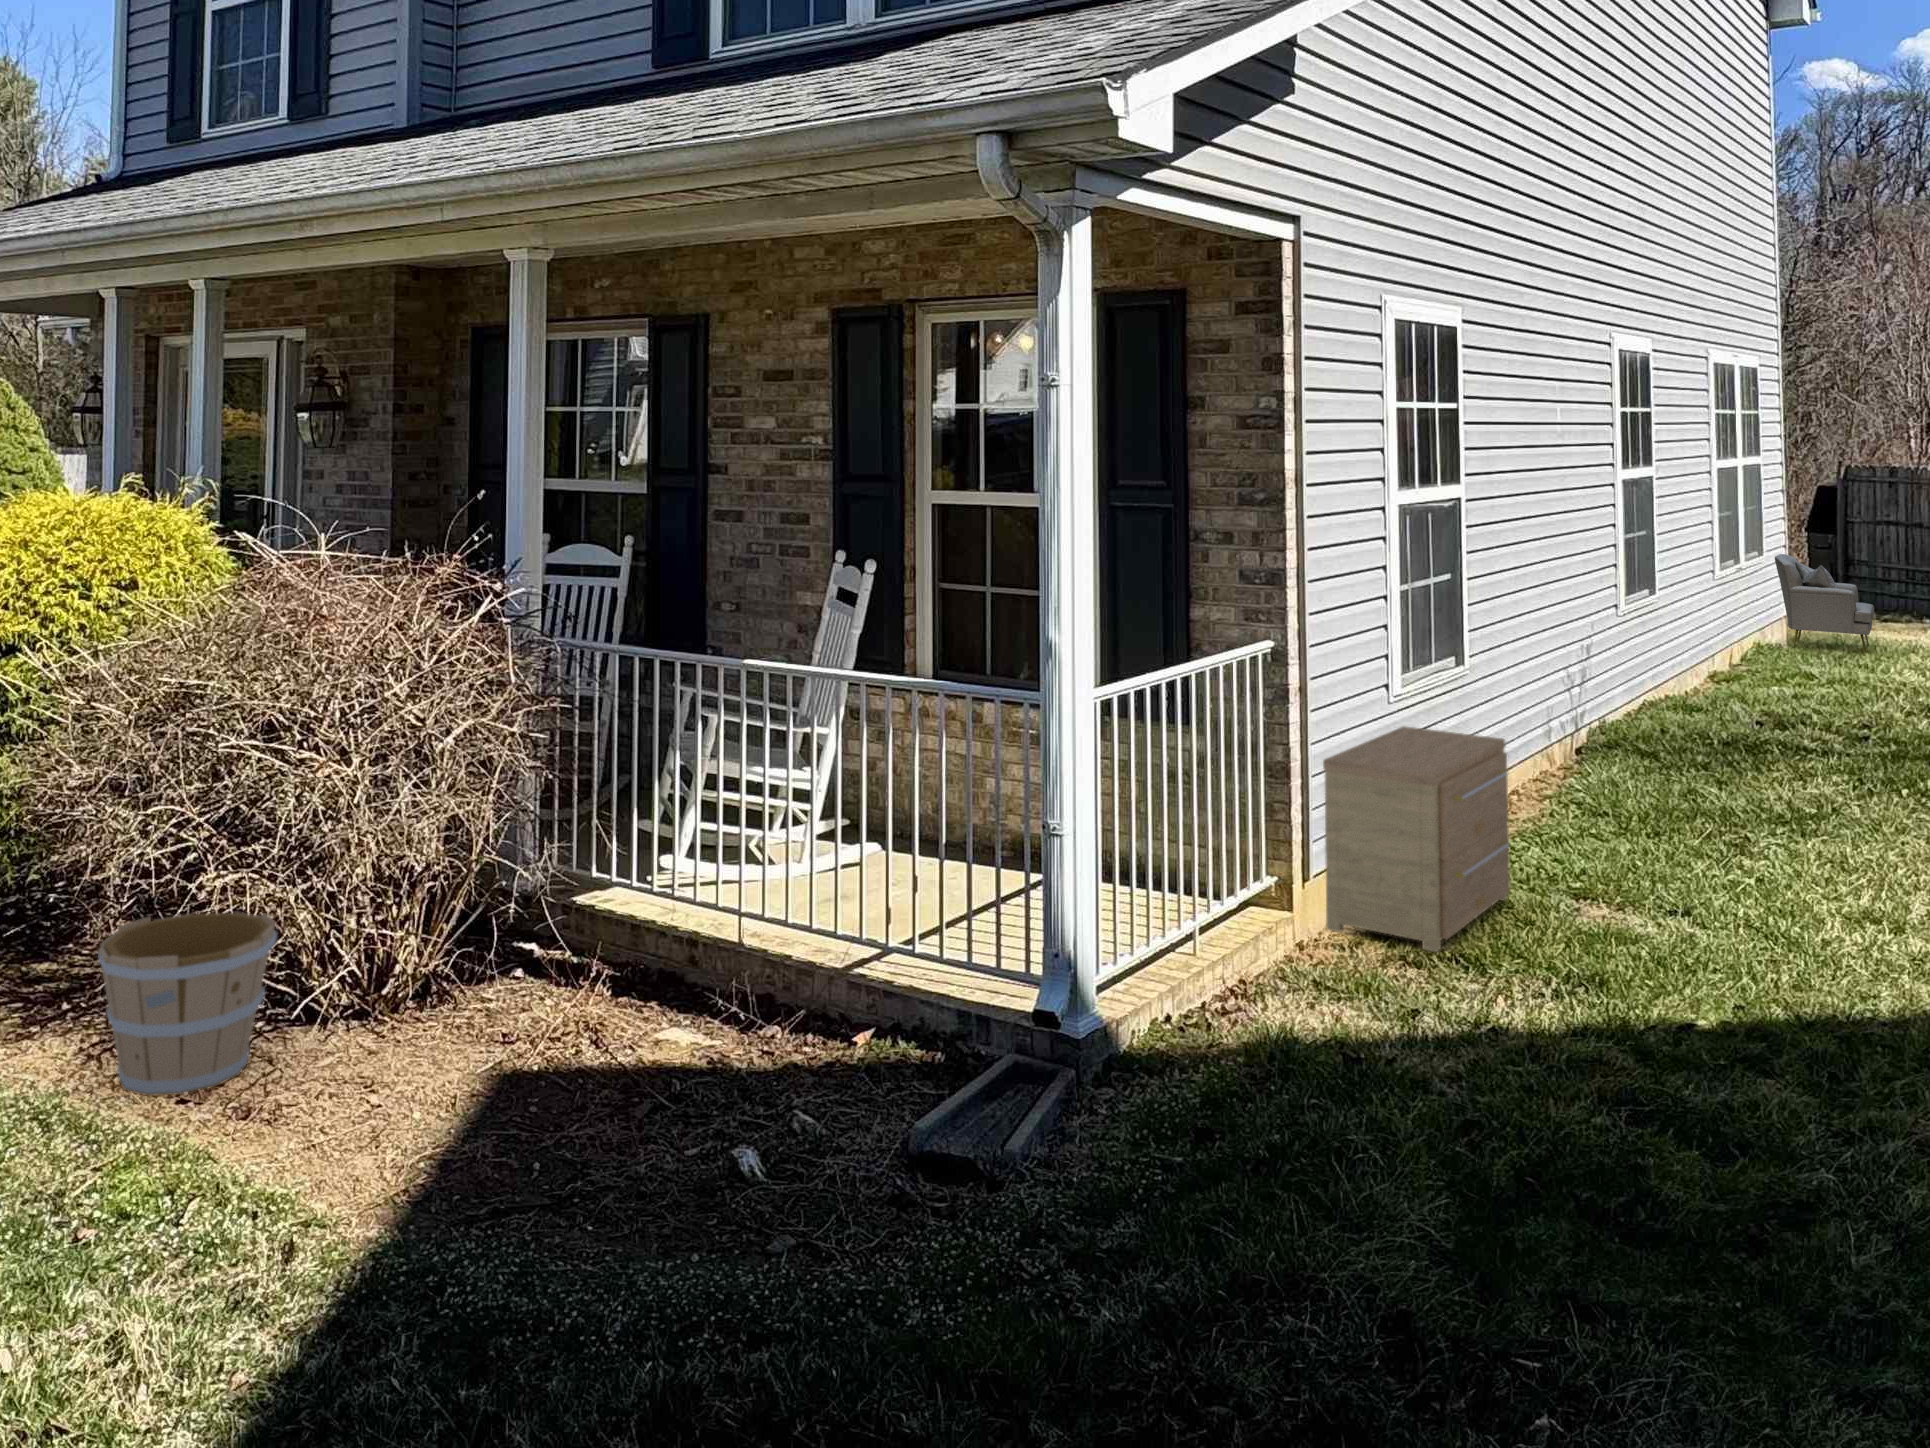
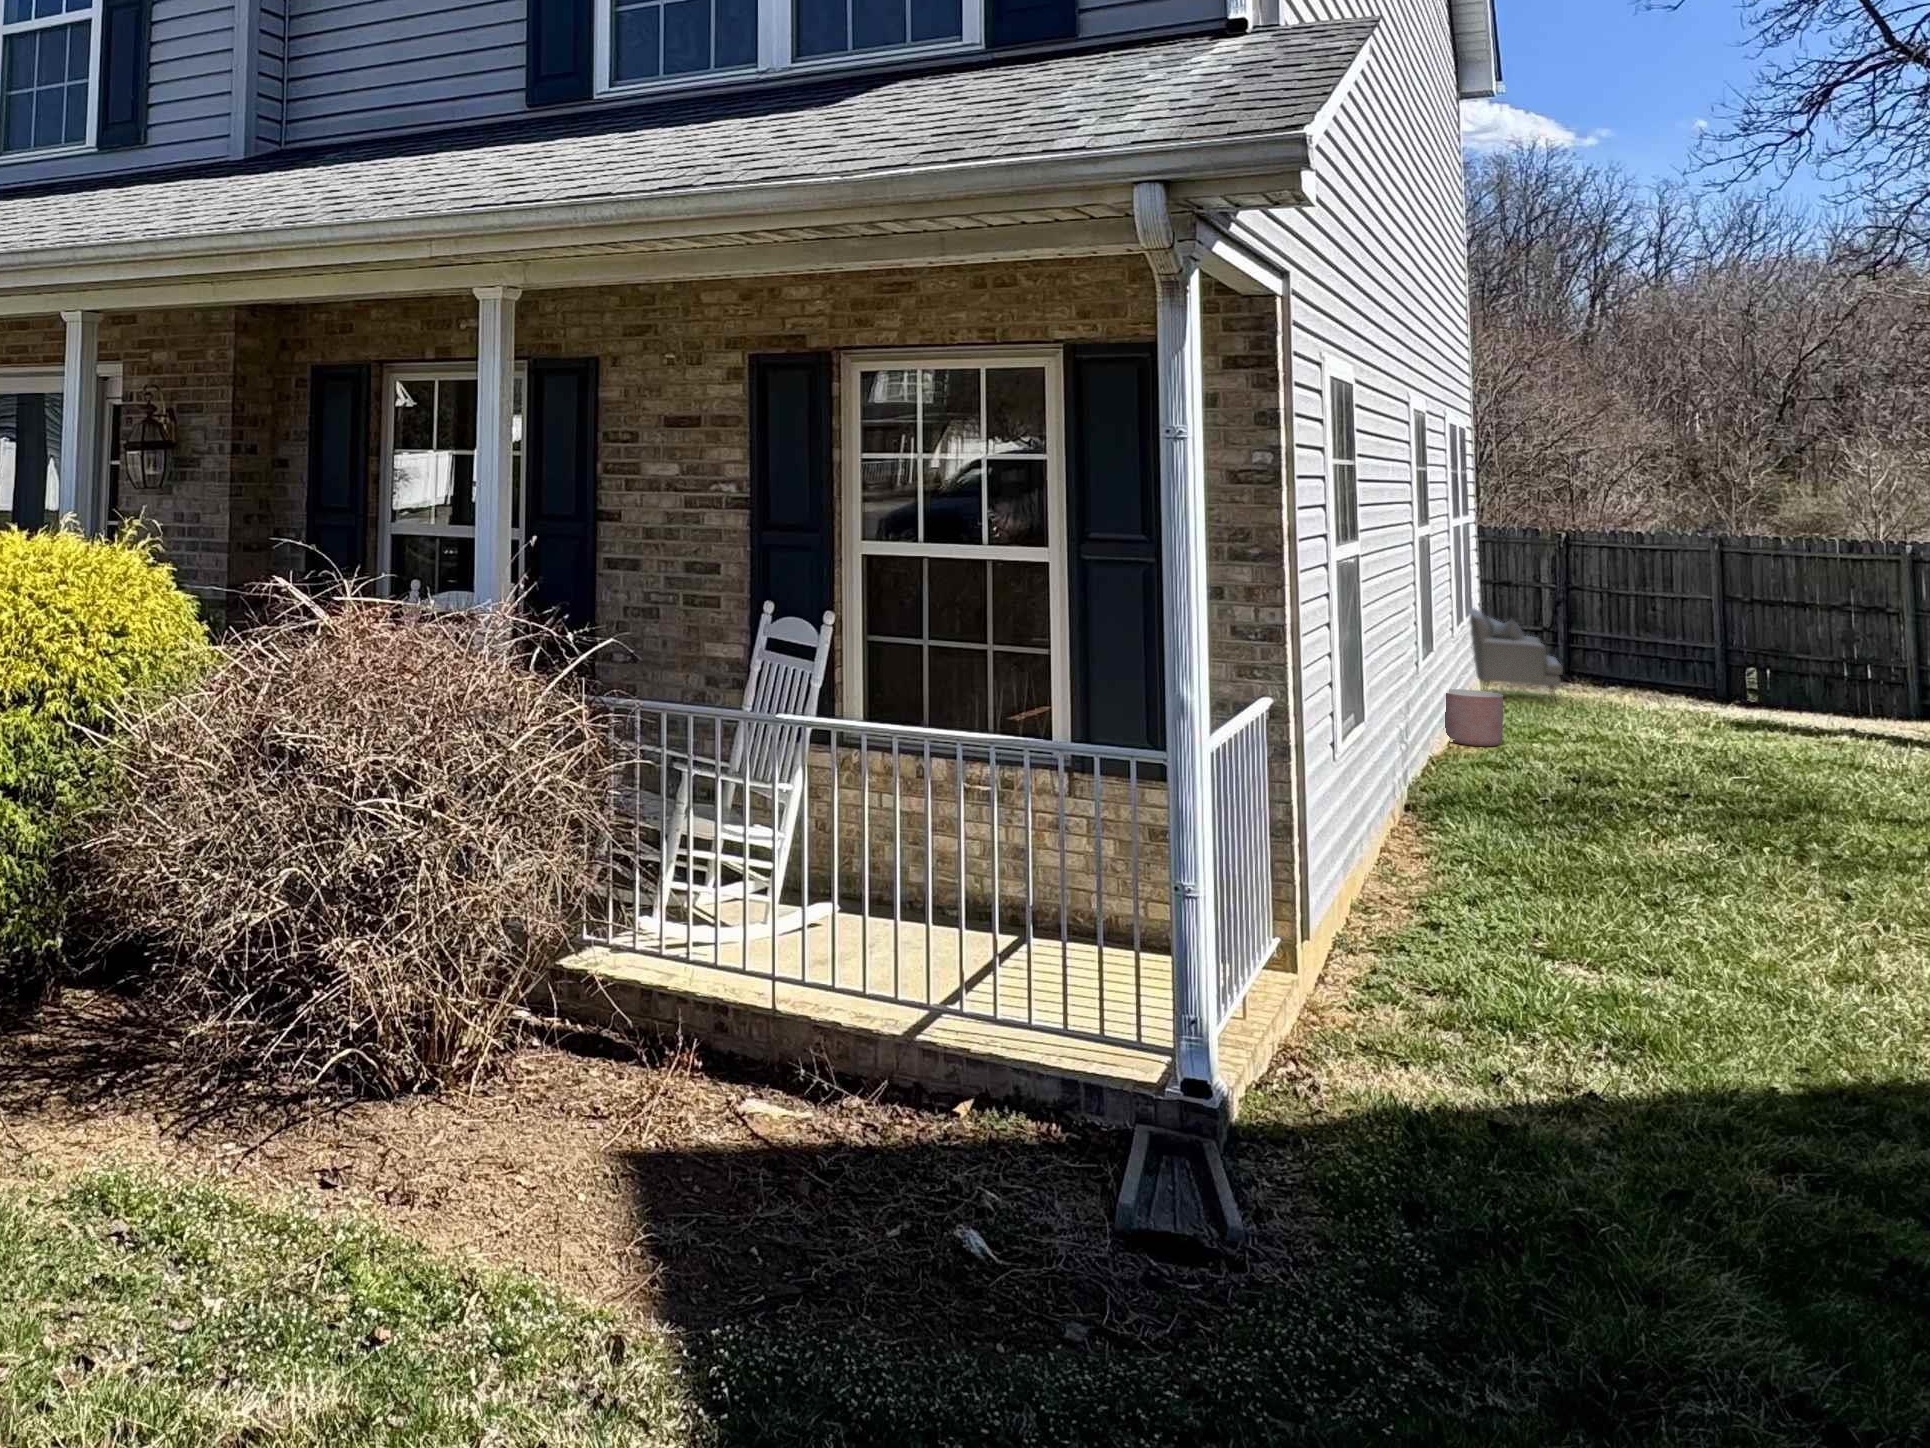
planter: none [1702,637,1764,695] -> present [1445,689,1503,746]
side table: present [1323,726,1510,952] -> none [1314,779,1472,1004]
wooden bucket: present [98,912,277,1096] -> none [219,975,386,1171]

